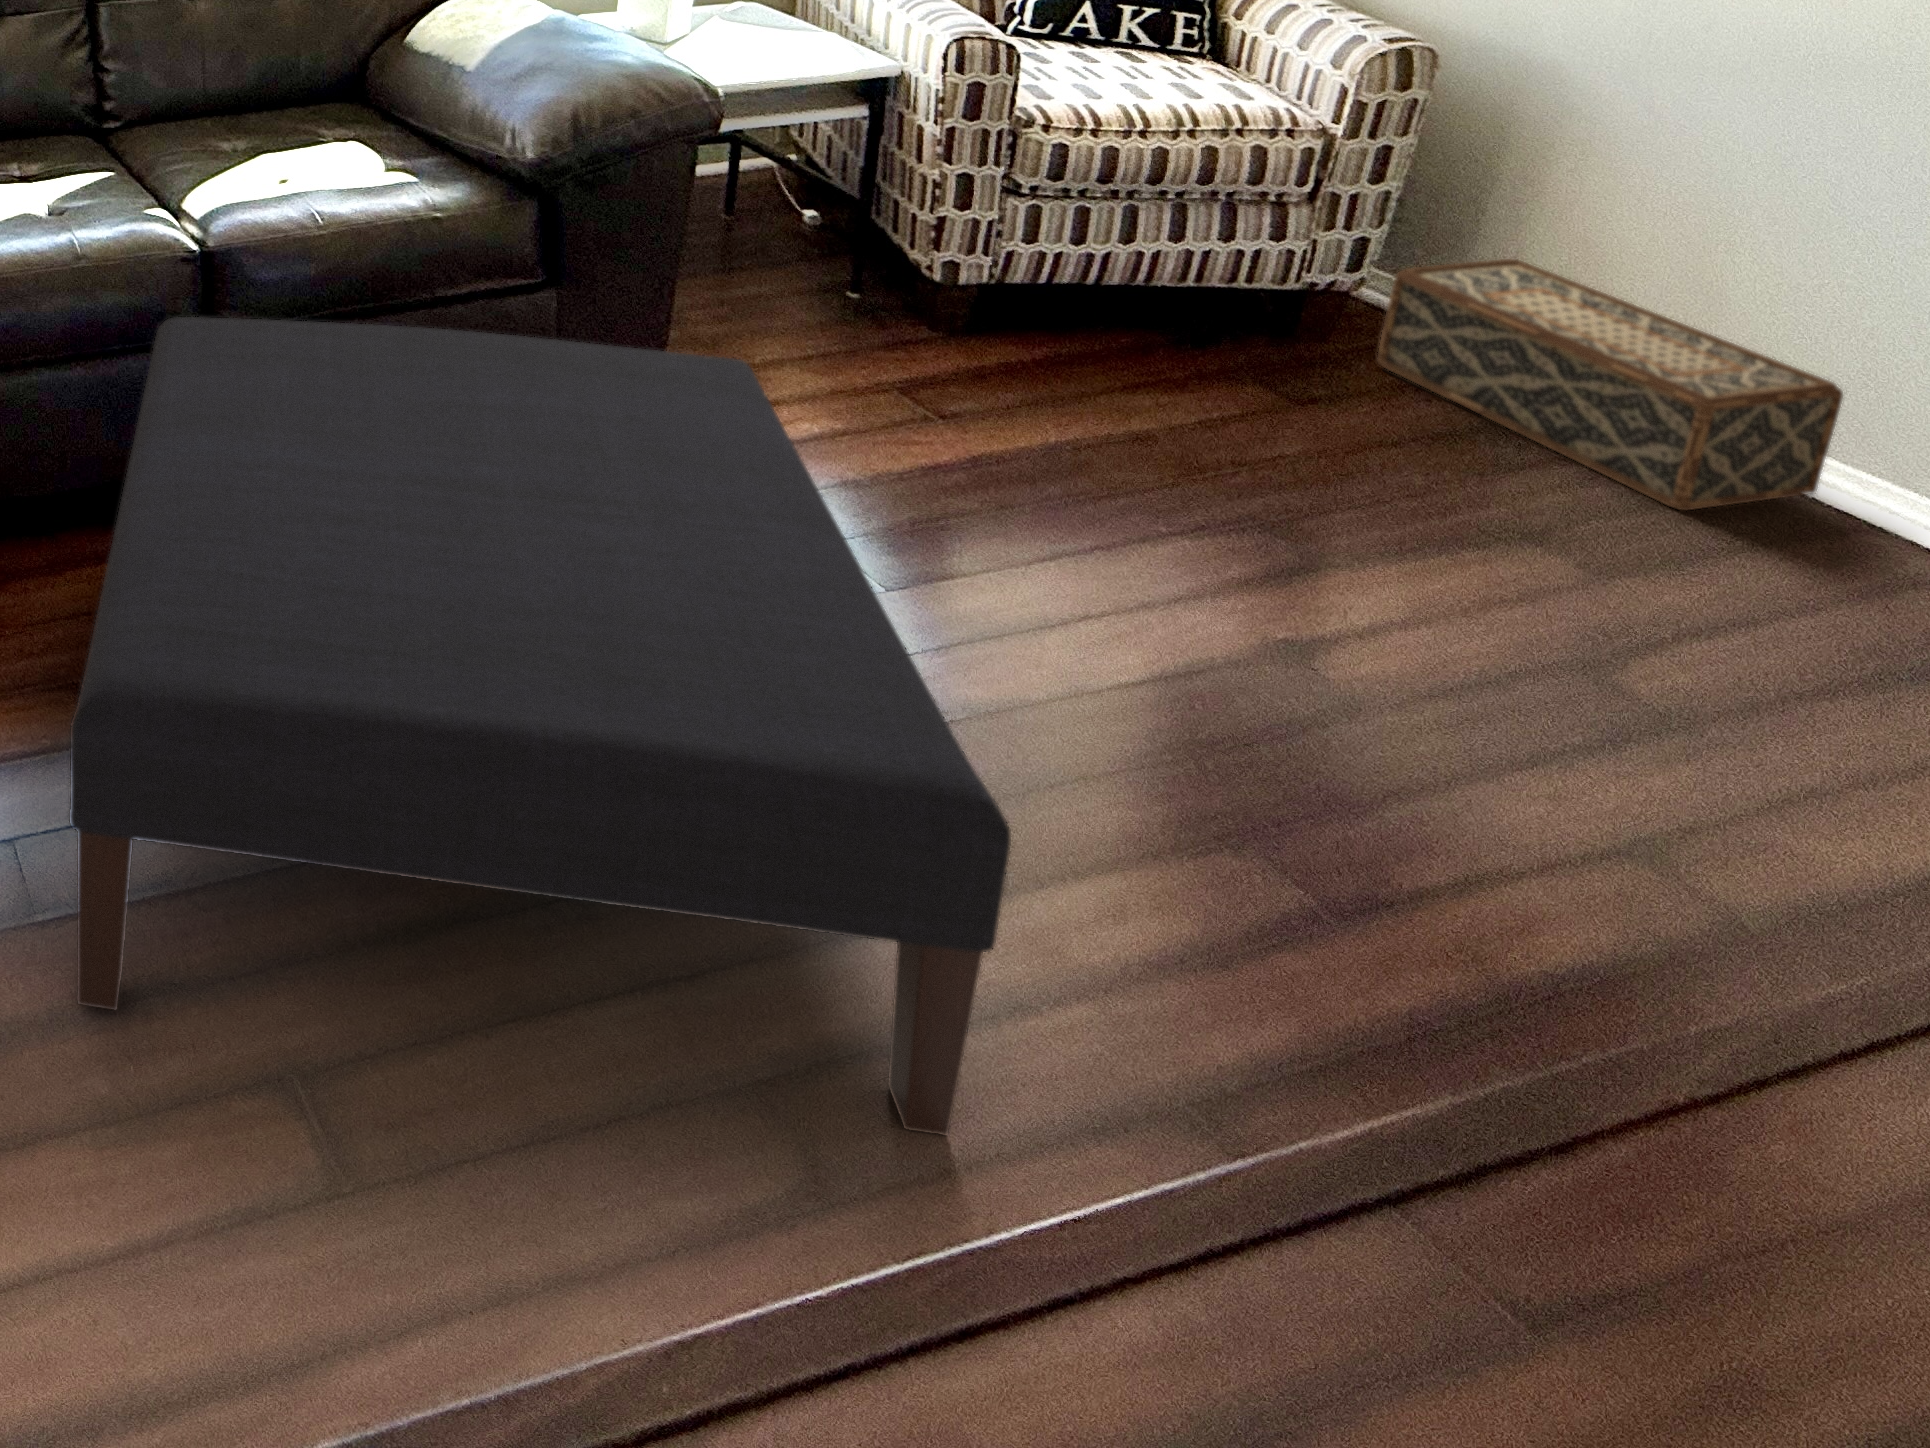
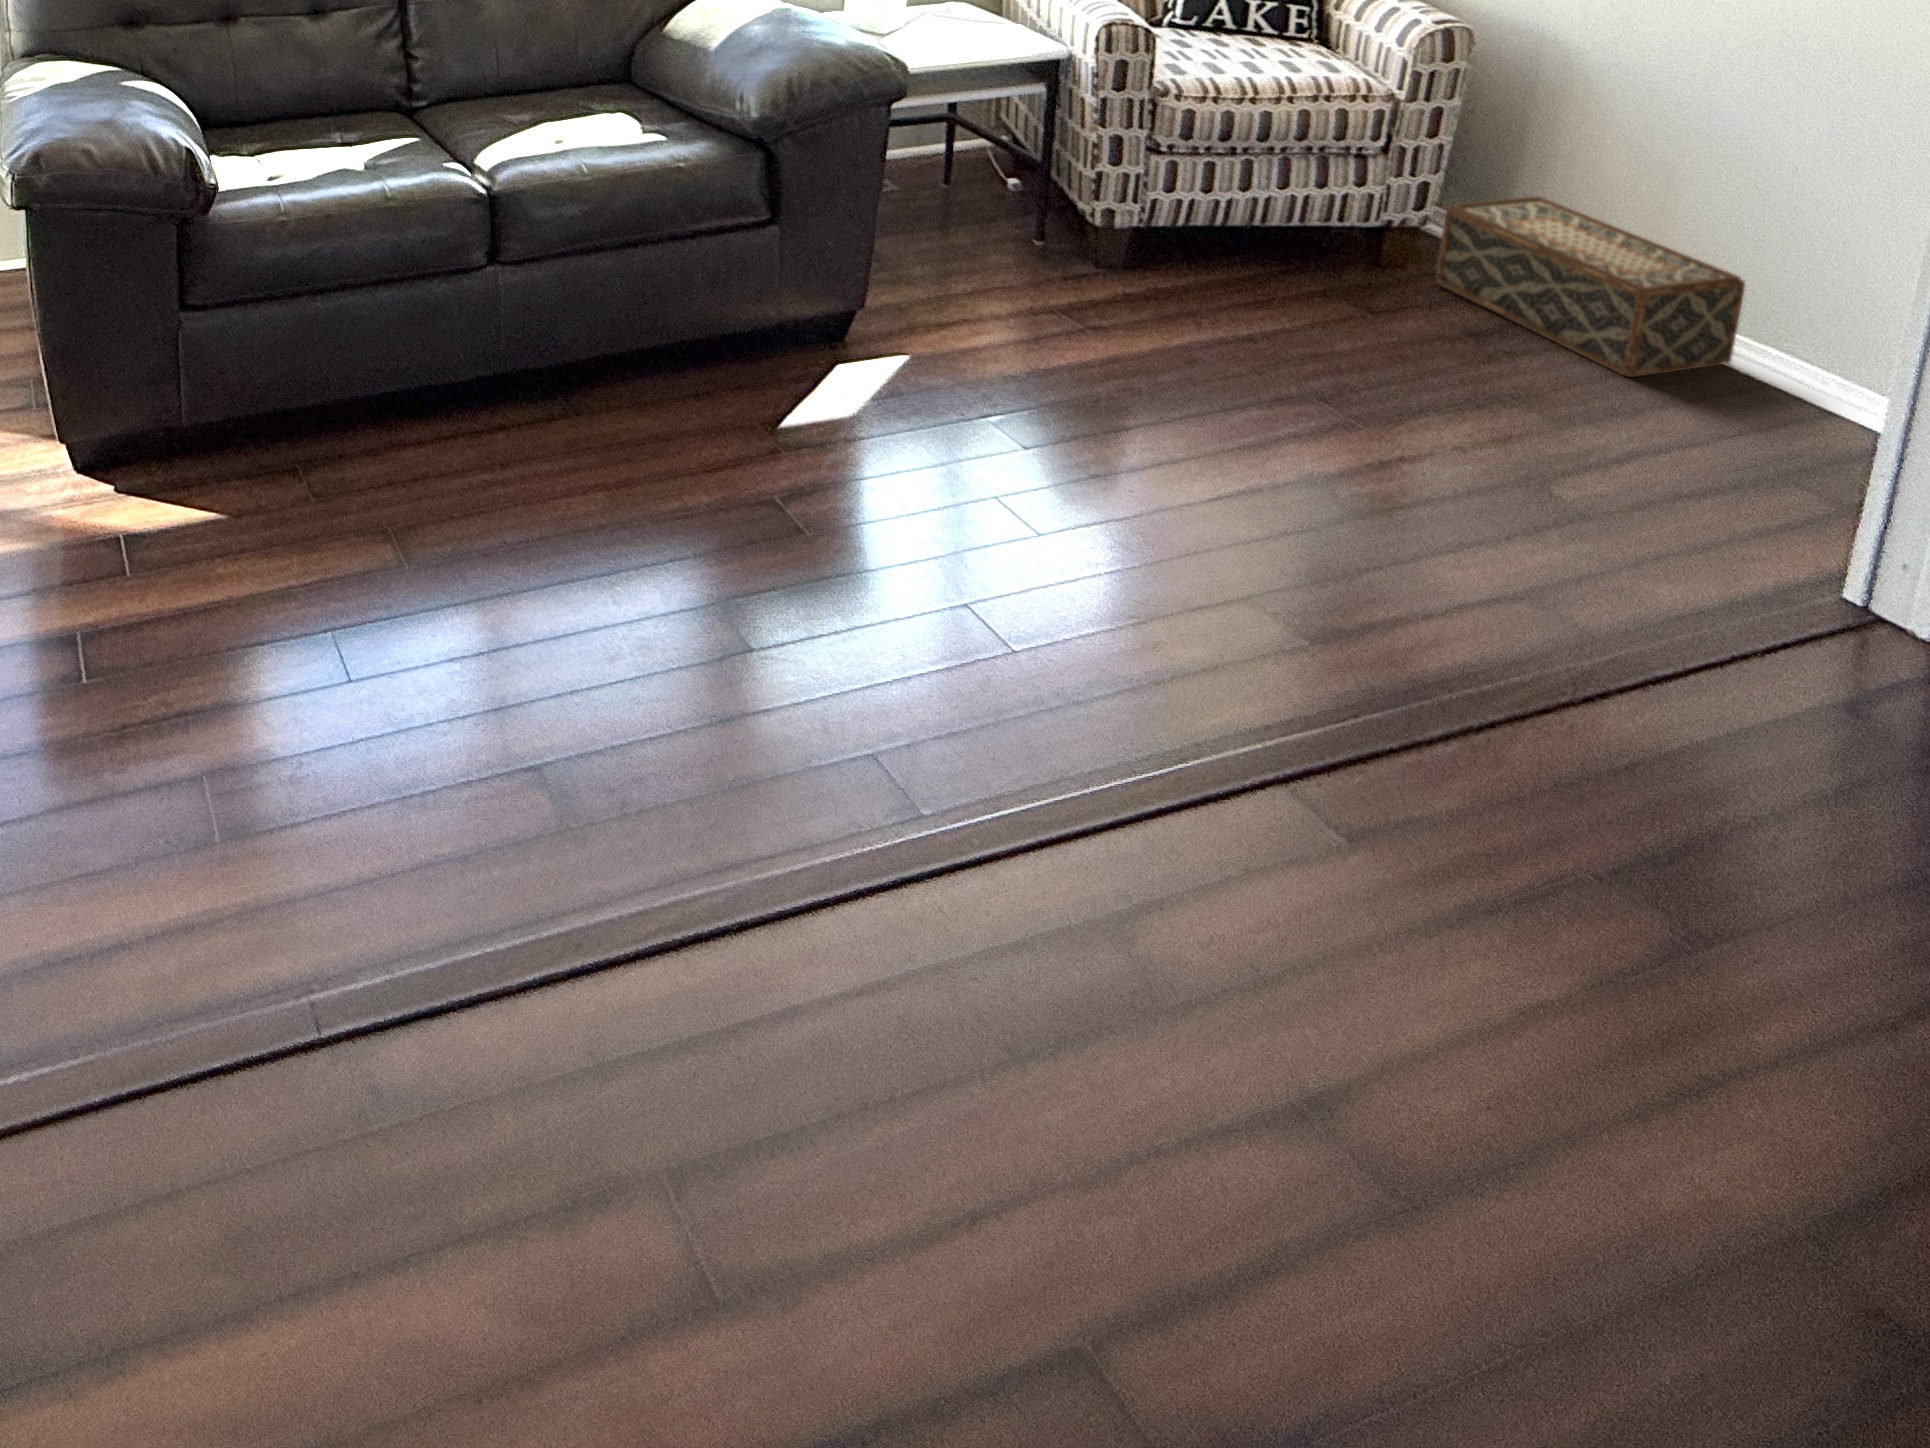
ottoman: present [69,317,1011,1135] -> none [373,244,1030,773]

